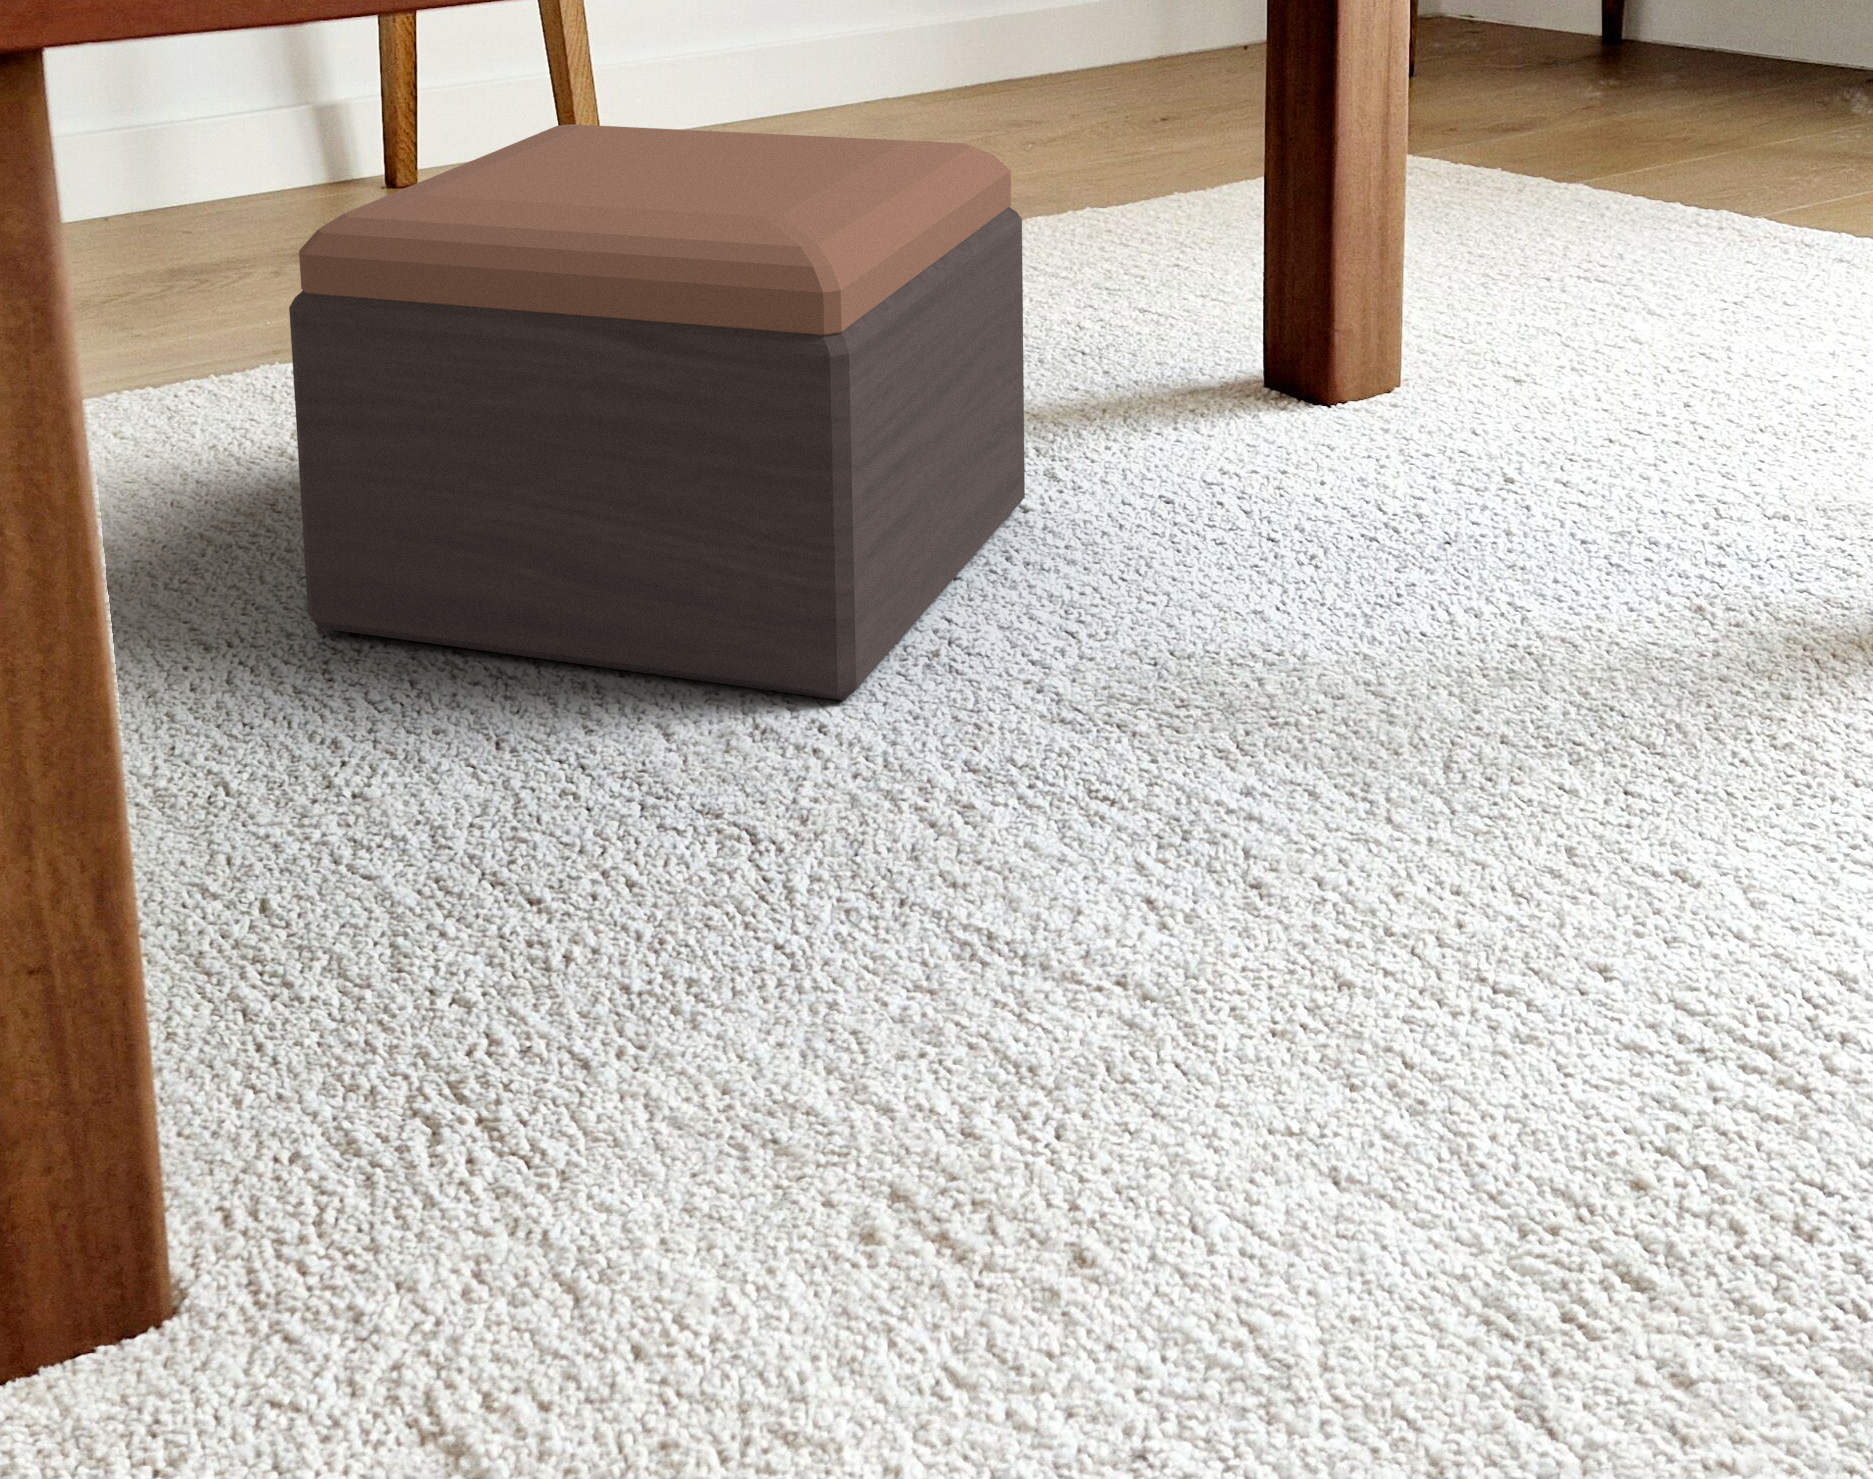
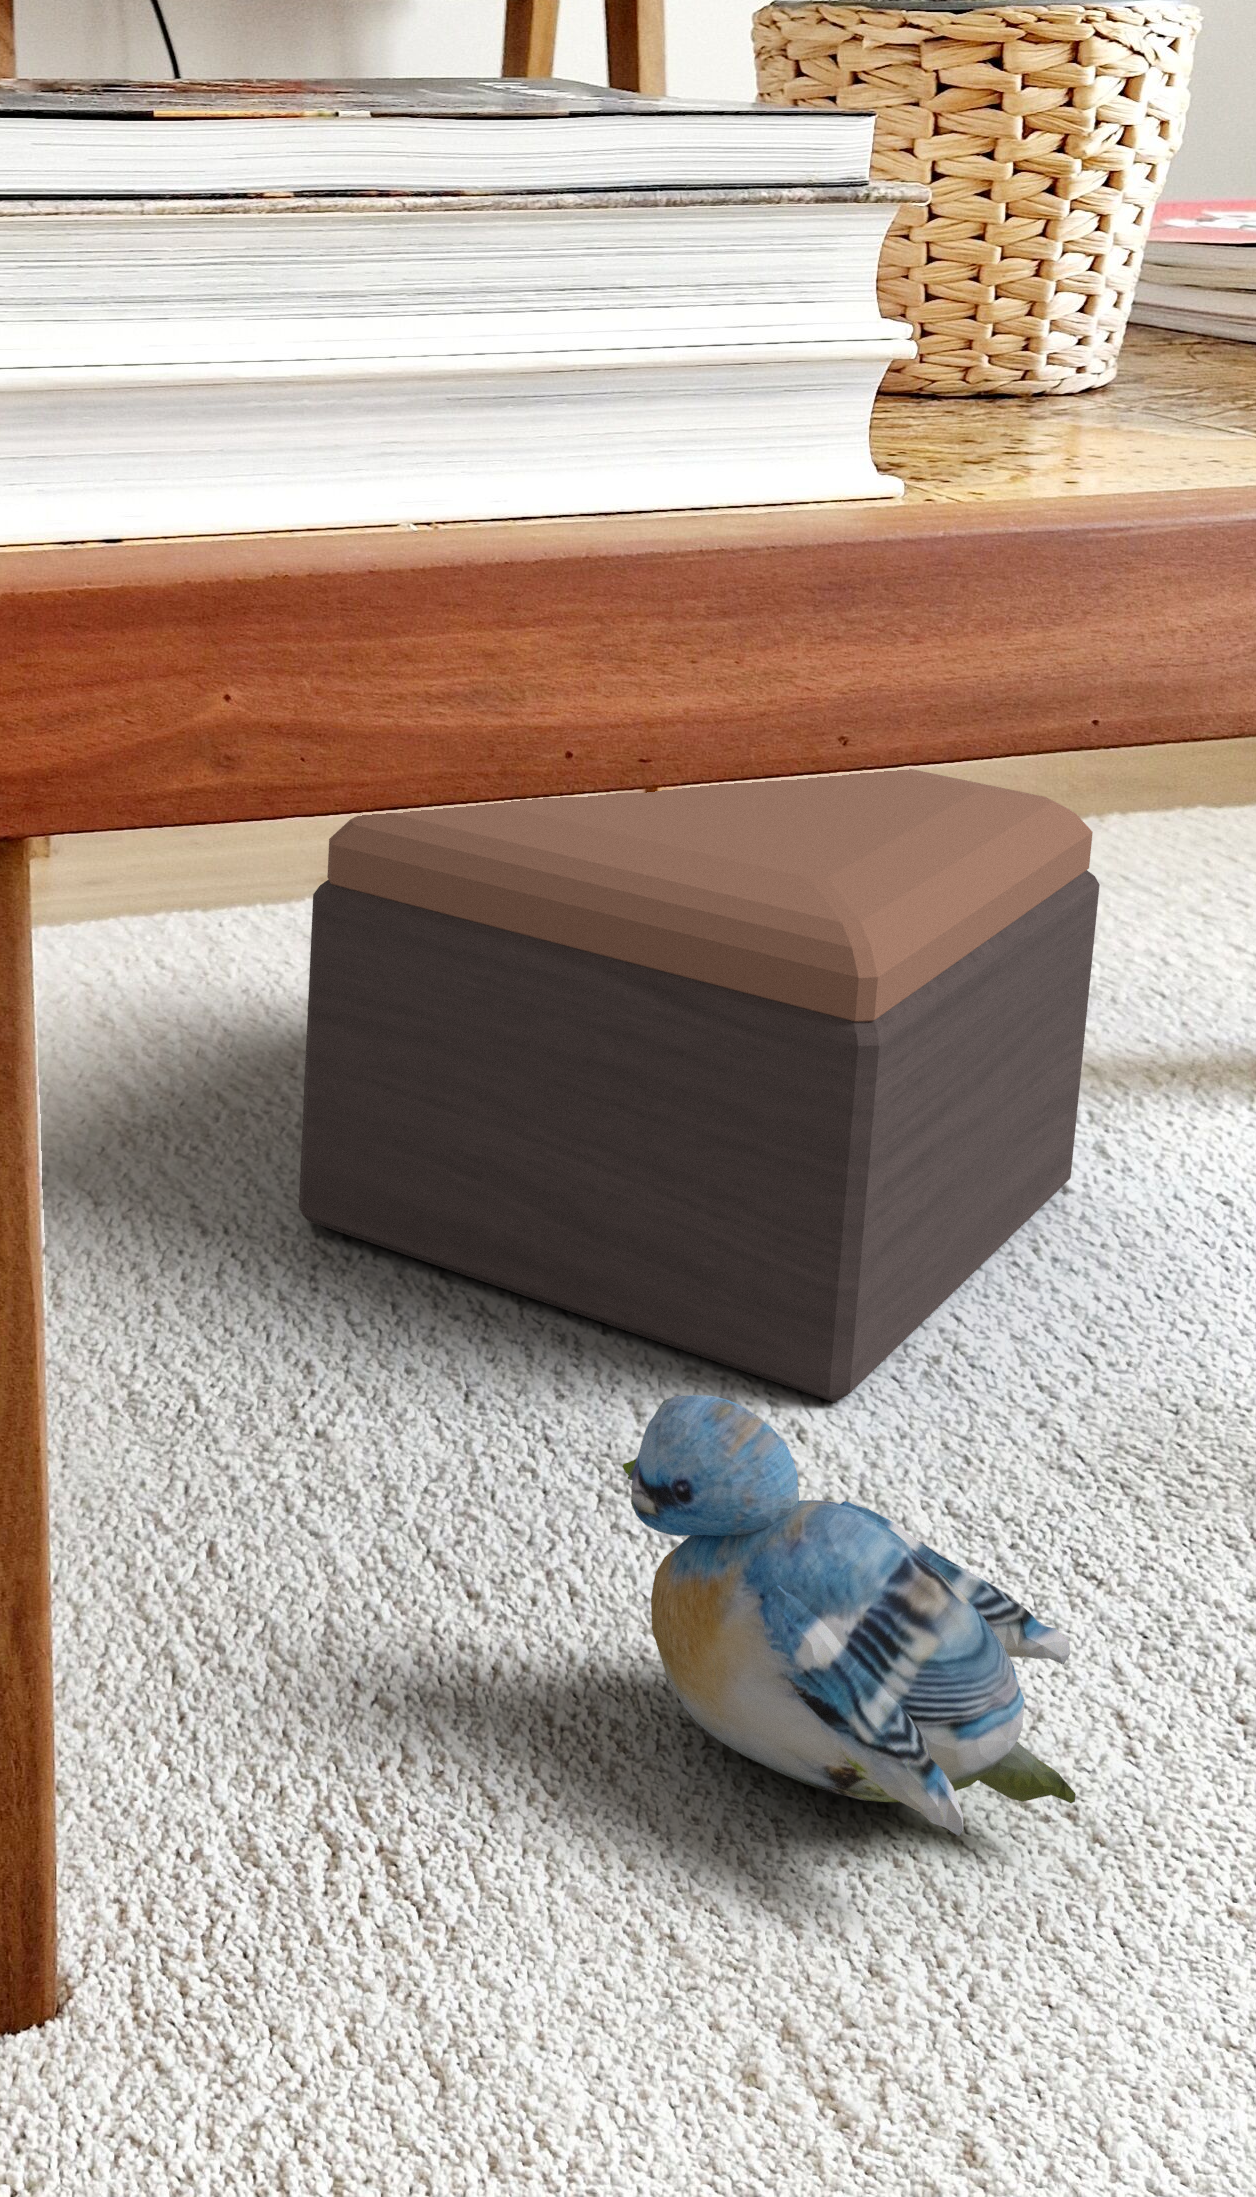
plush toy: none [665,654,1122,1001] -> present [622,1395,1076,1836]

